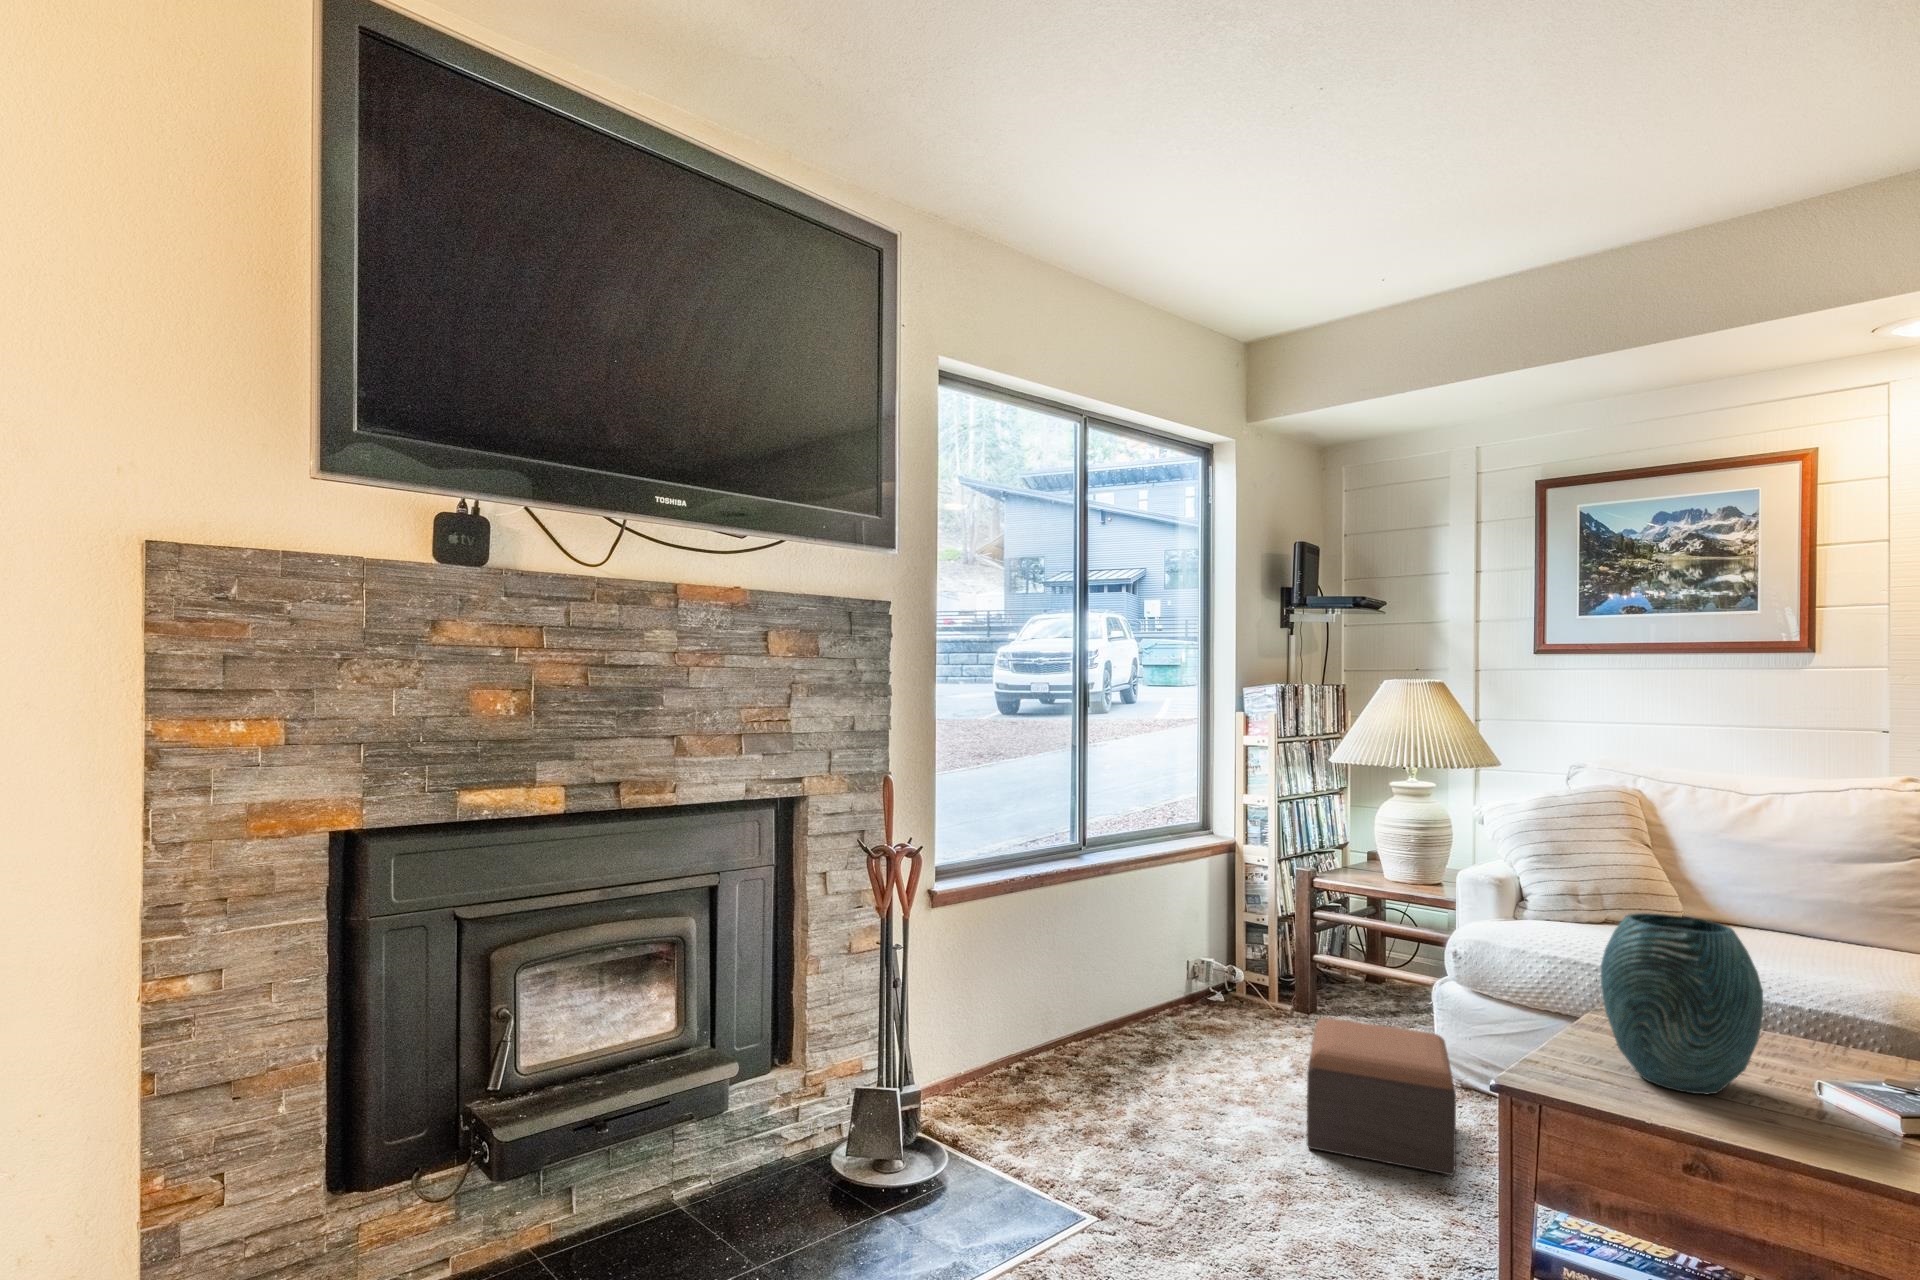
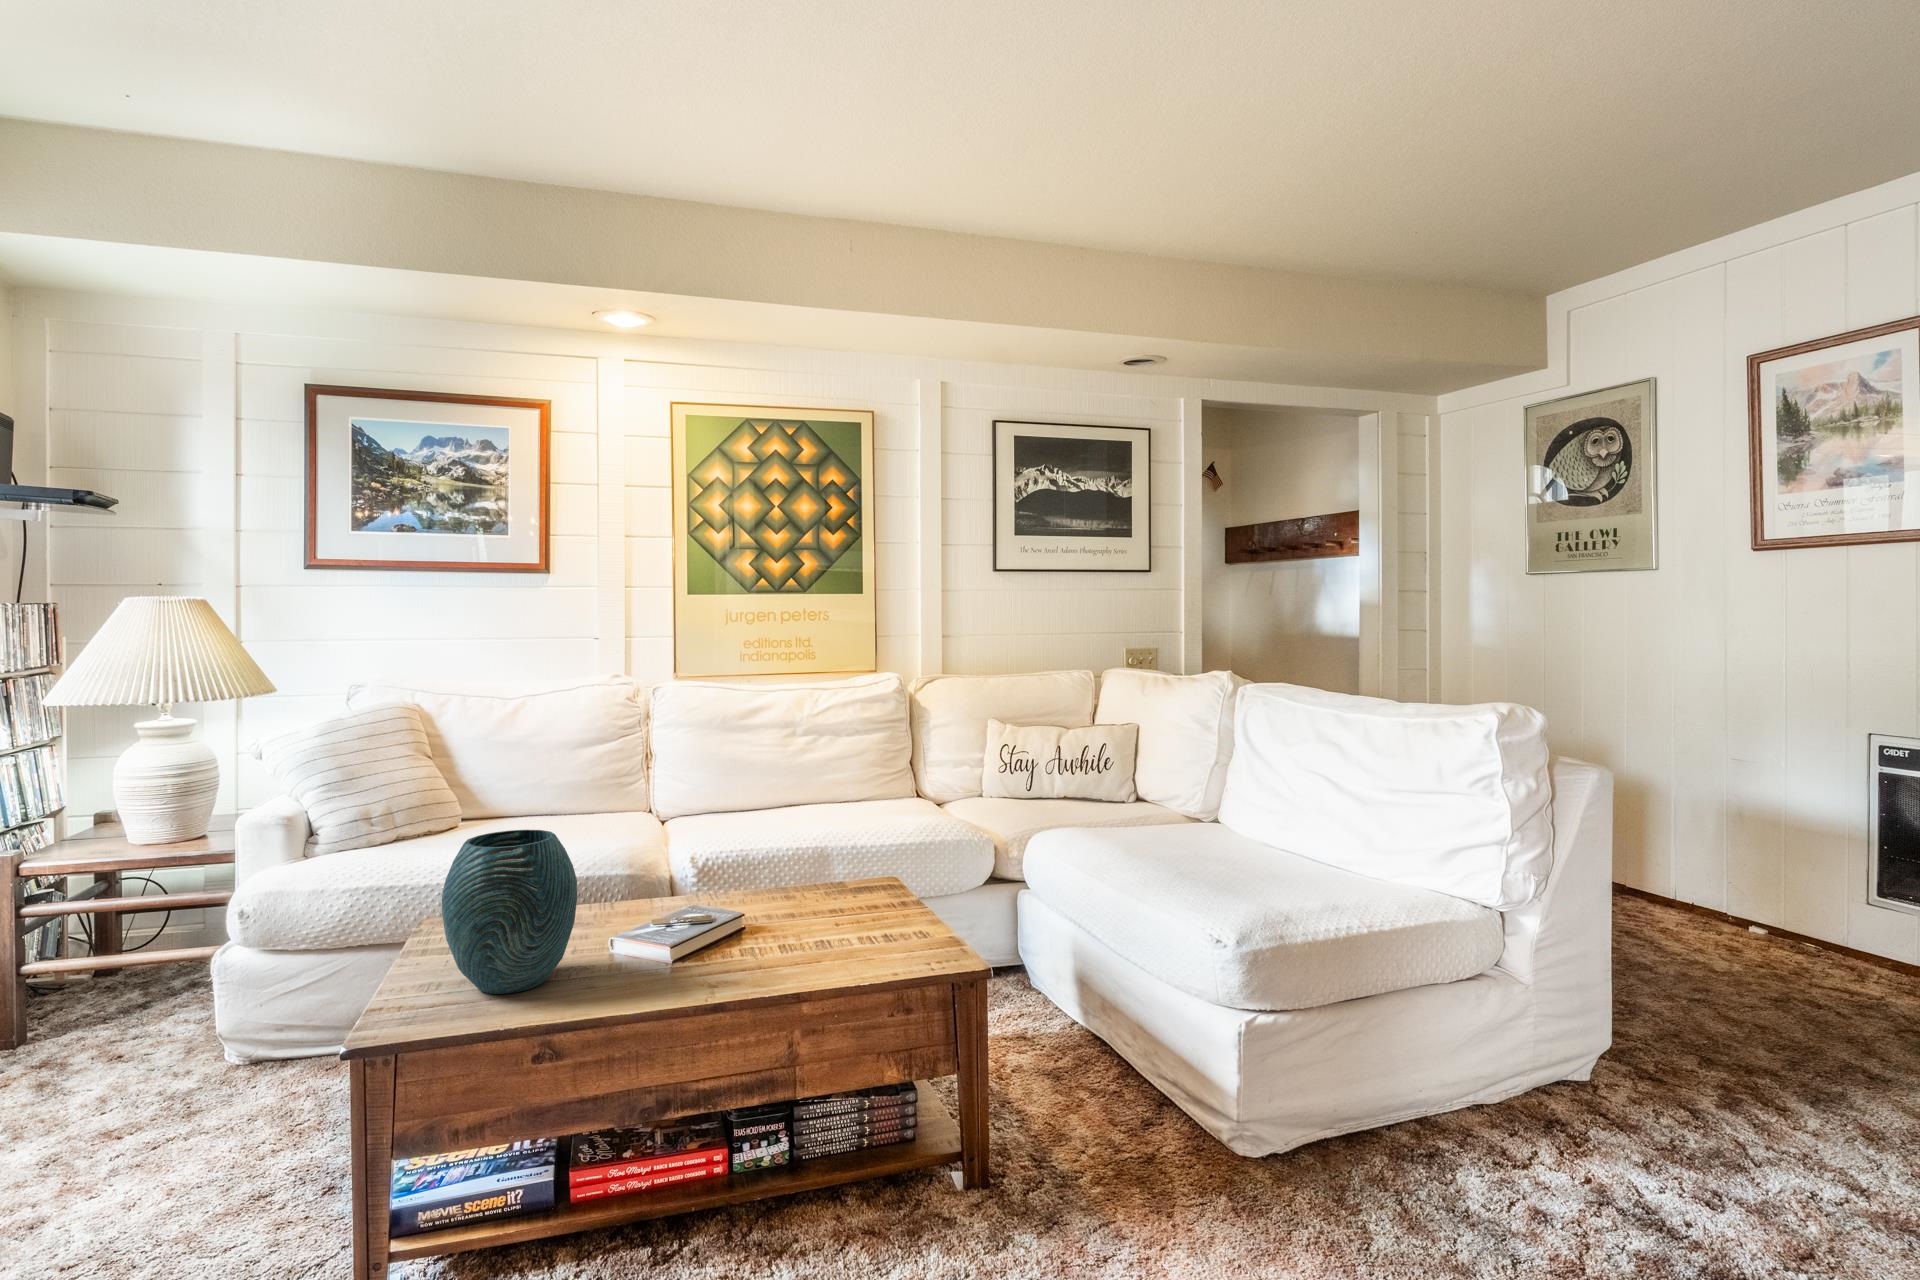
footstool: present [1306,1018,1456,1175] -> none [47,1017,268,1234]

